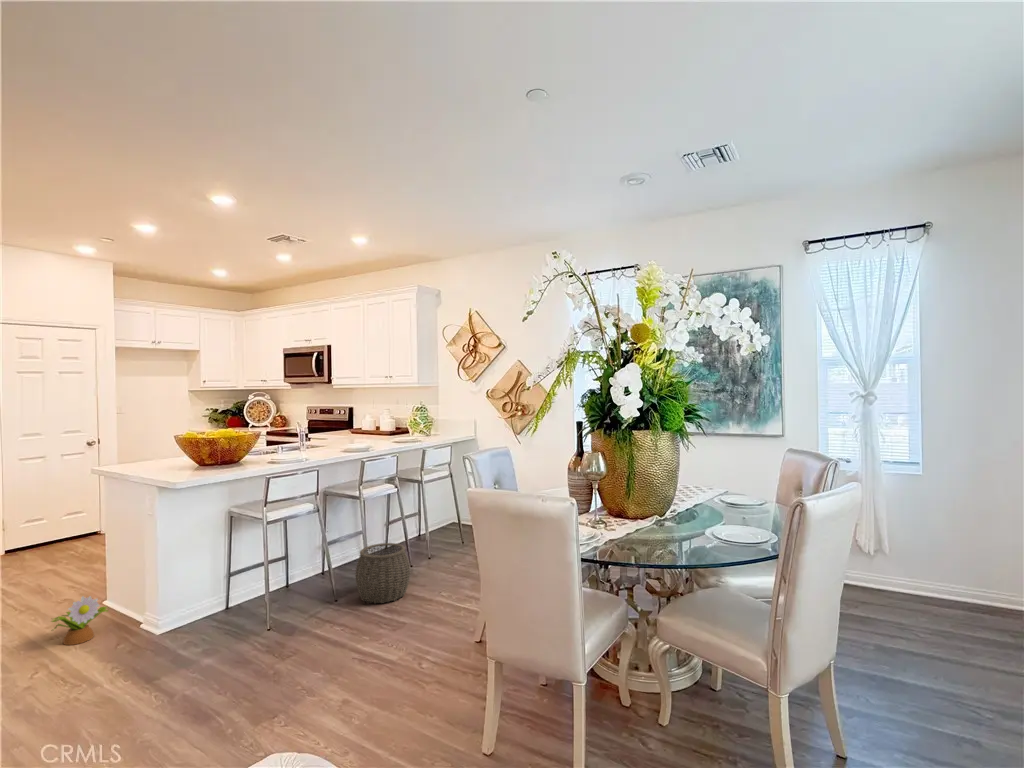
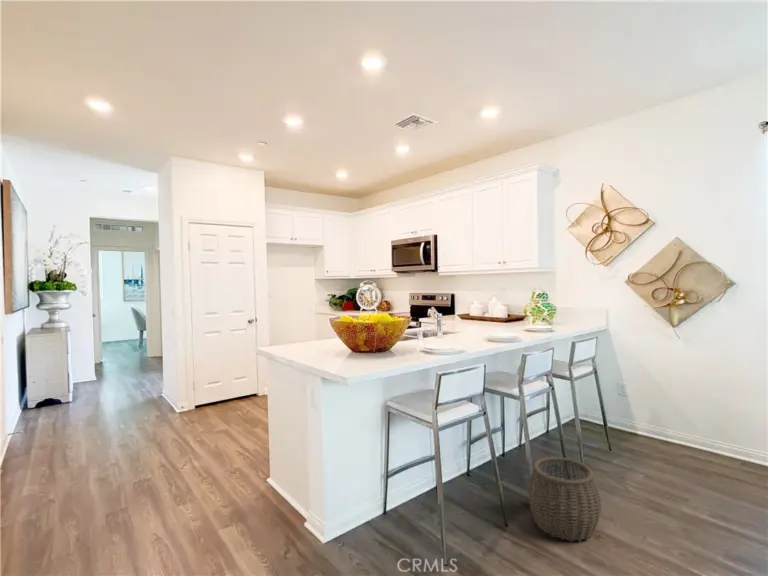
decorative plant: present [52,596,108,645] -> none [225,493,276,544]

